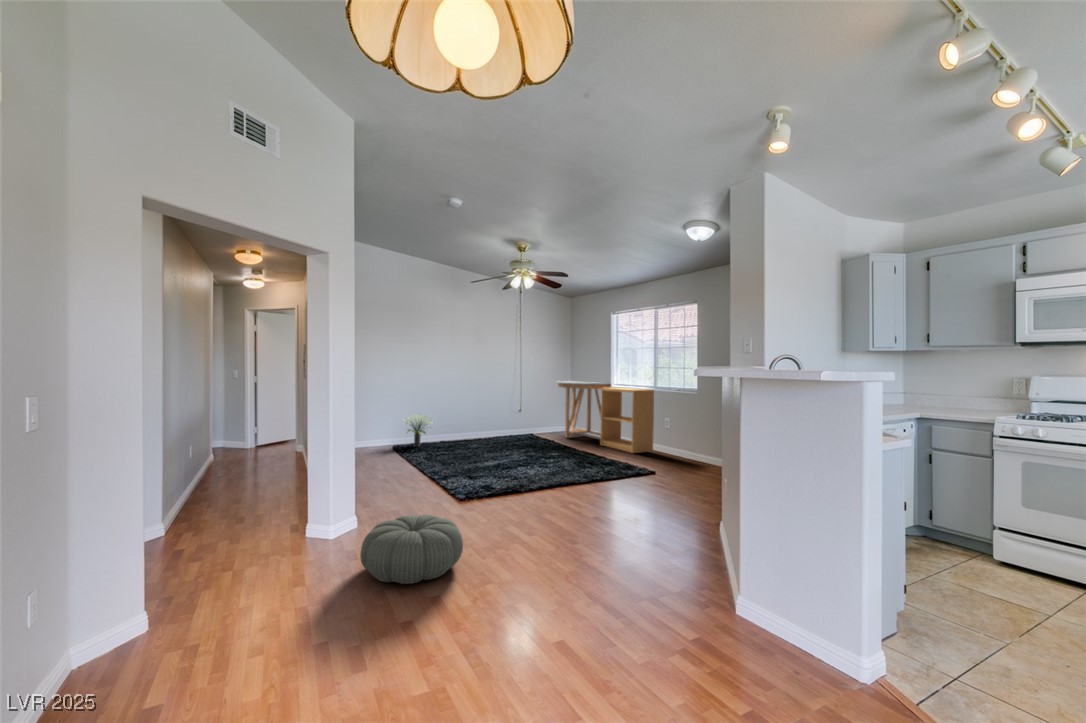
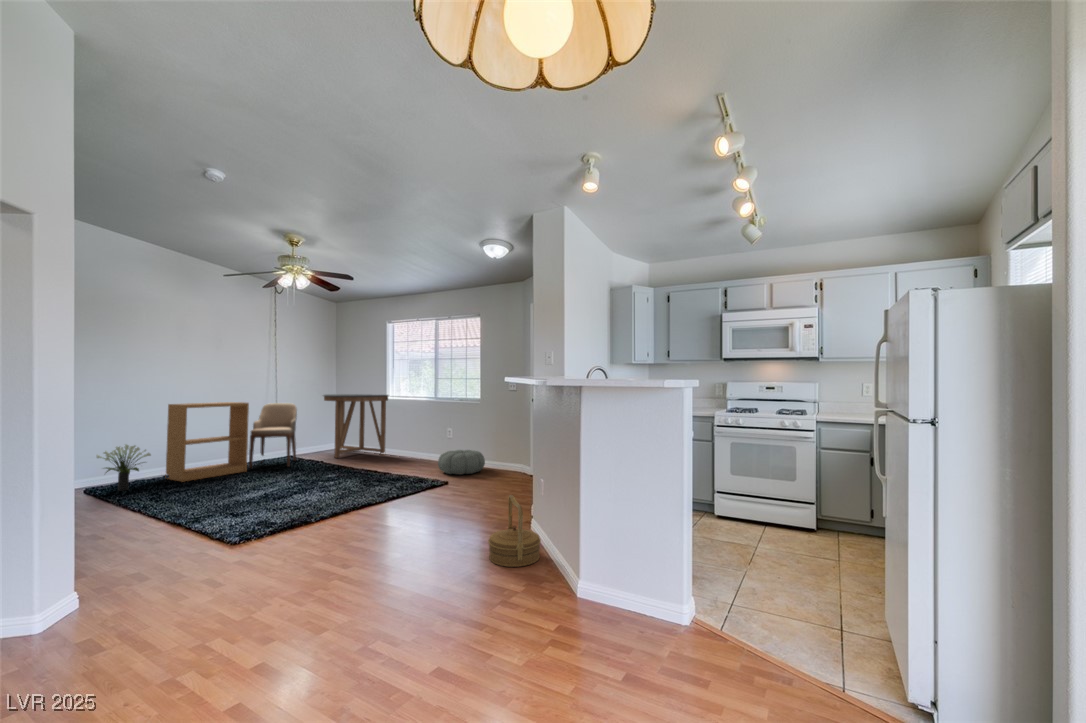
armchair: none [499,387,535,441] -> present [249,403,297,468]
bookshelf: present [600,388,654,453] -> present [166,402,249,482]
woven basket: none [664,502,727,588] -> present [488,495,541,567]
pouf: present [360,514,463,584] -> present [438,450,485,475]

